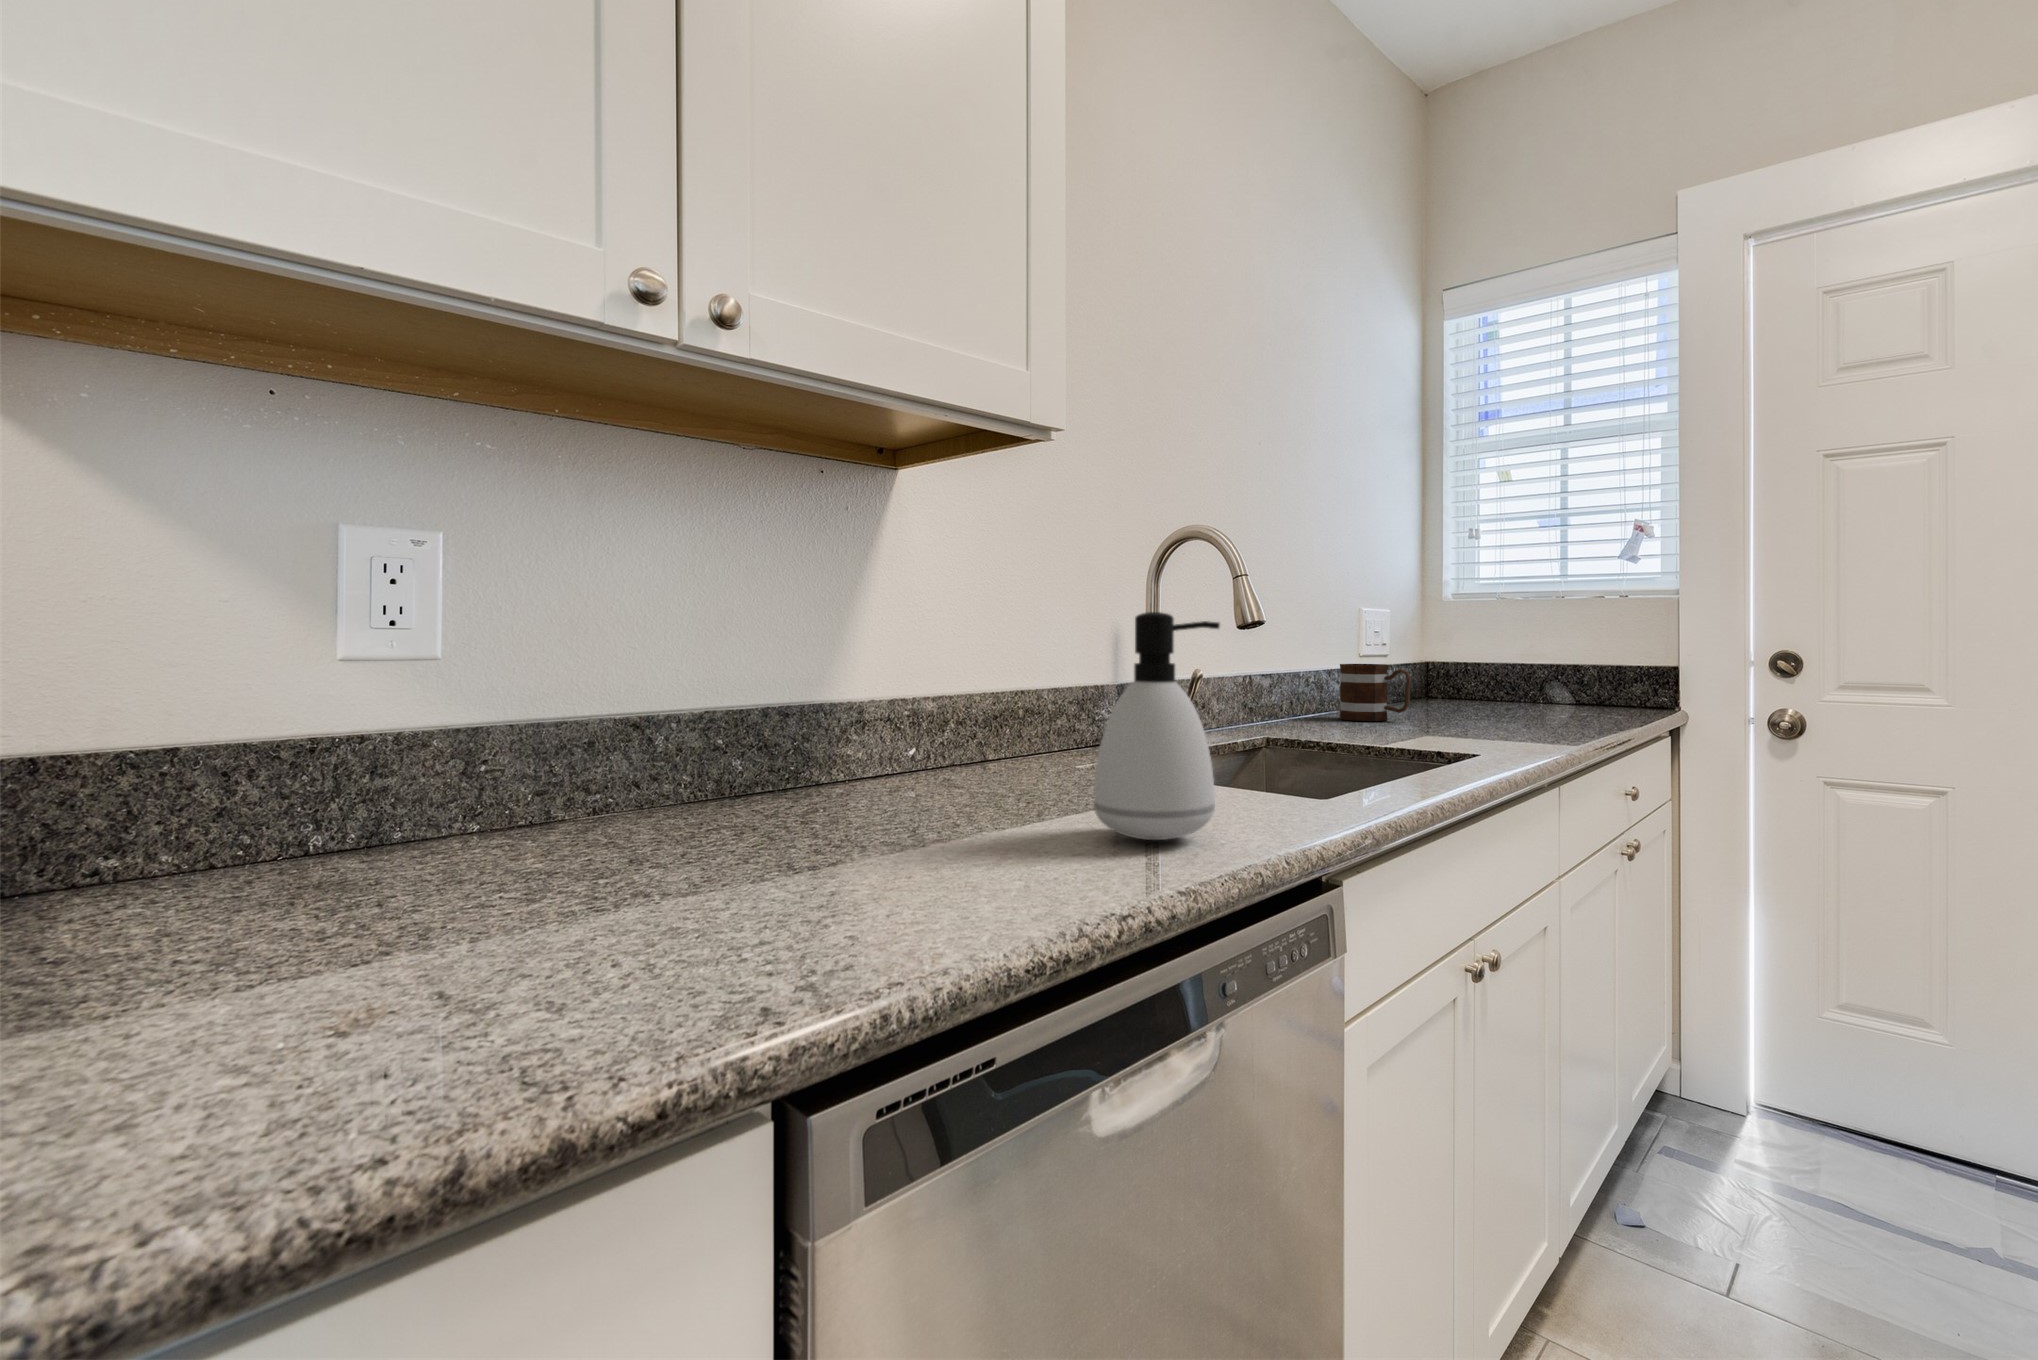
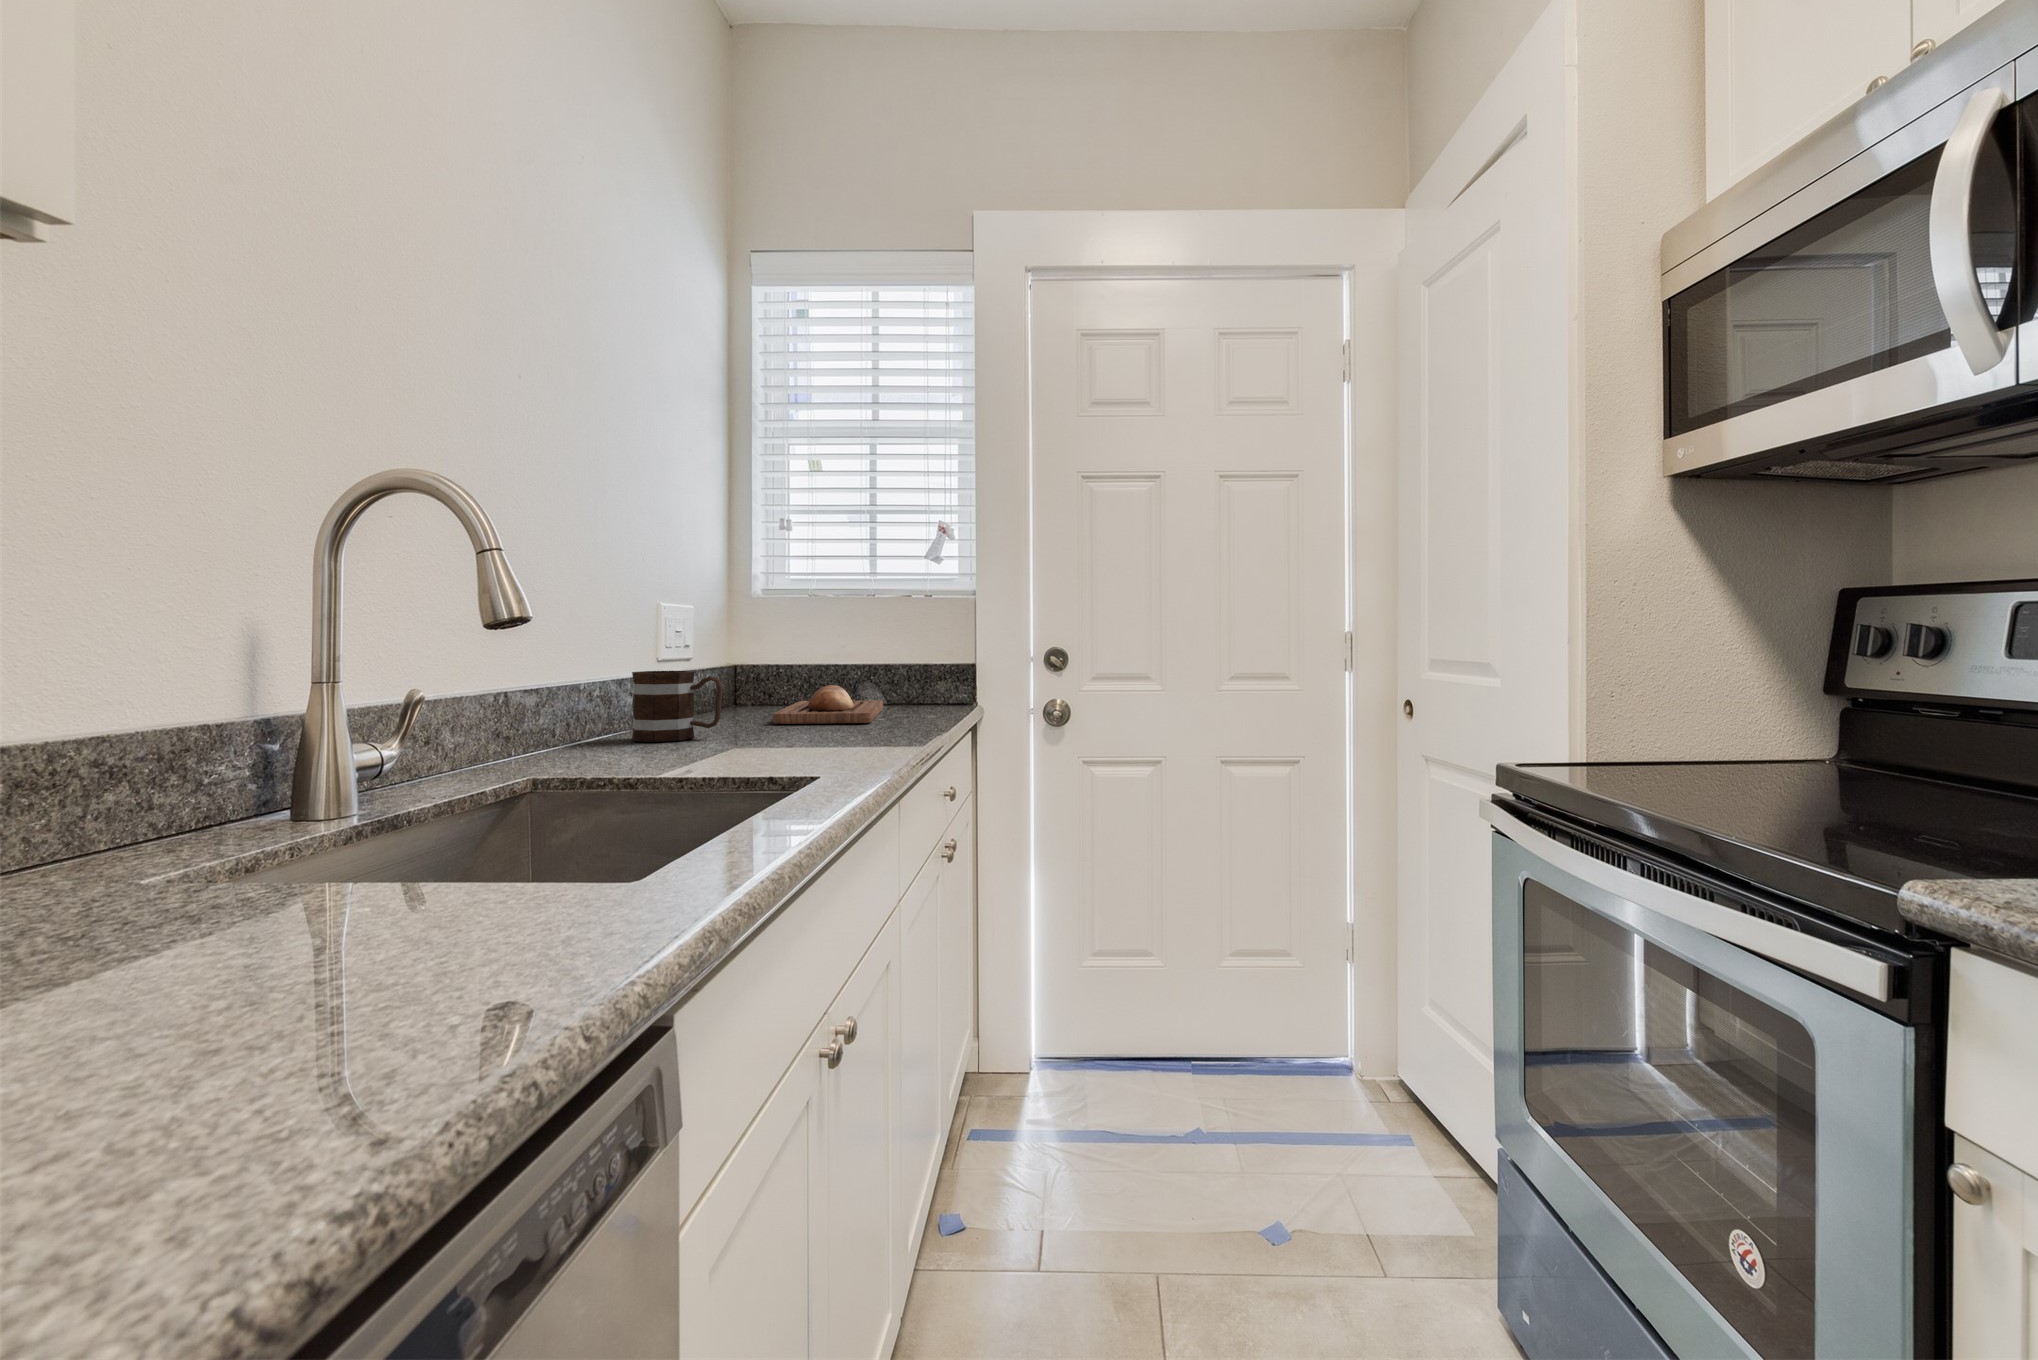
soap dispenser: present [1094,612,1220,840] -> none [135,604,446,1054]
bread loaf: none [1457,683,1571,718] -> present [772,685,883,724]

